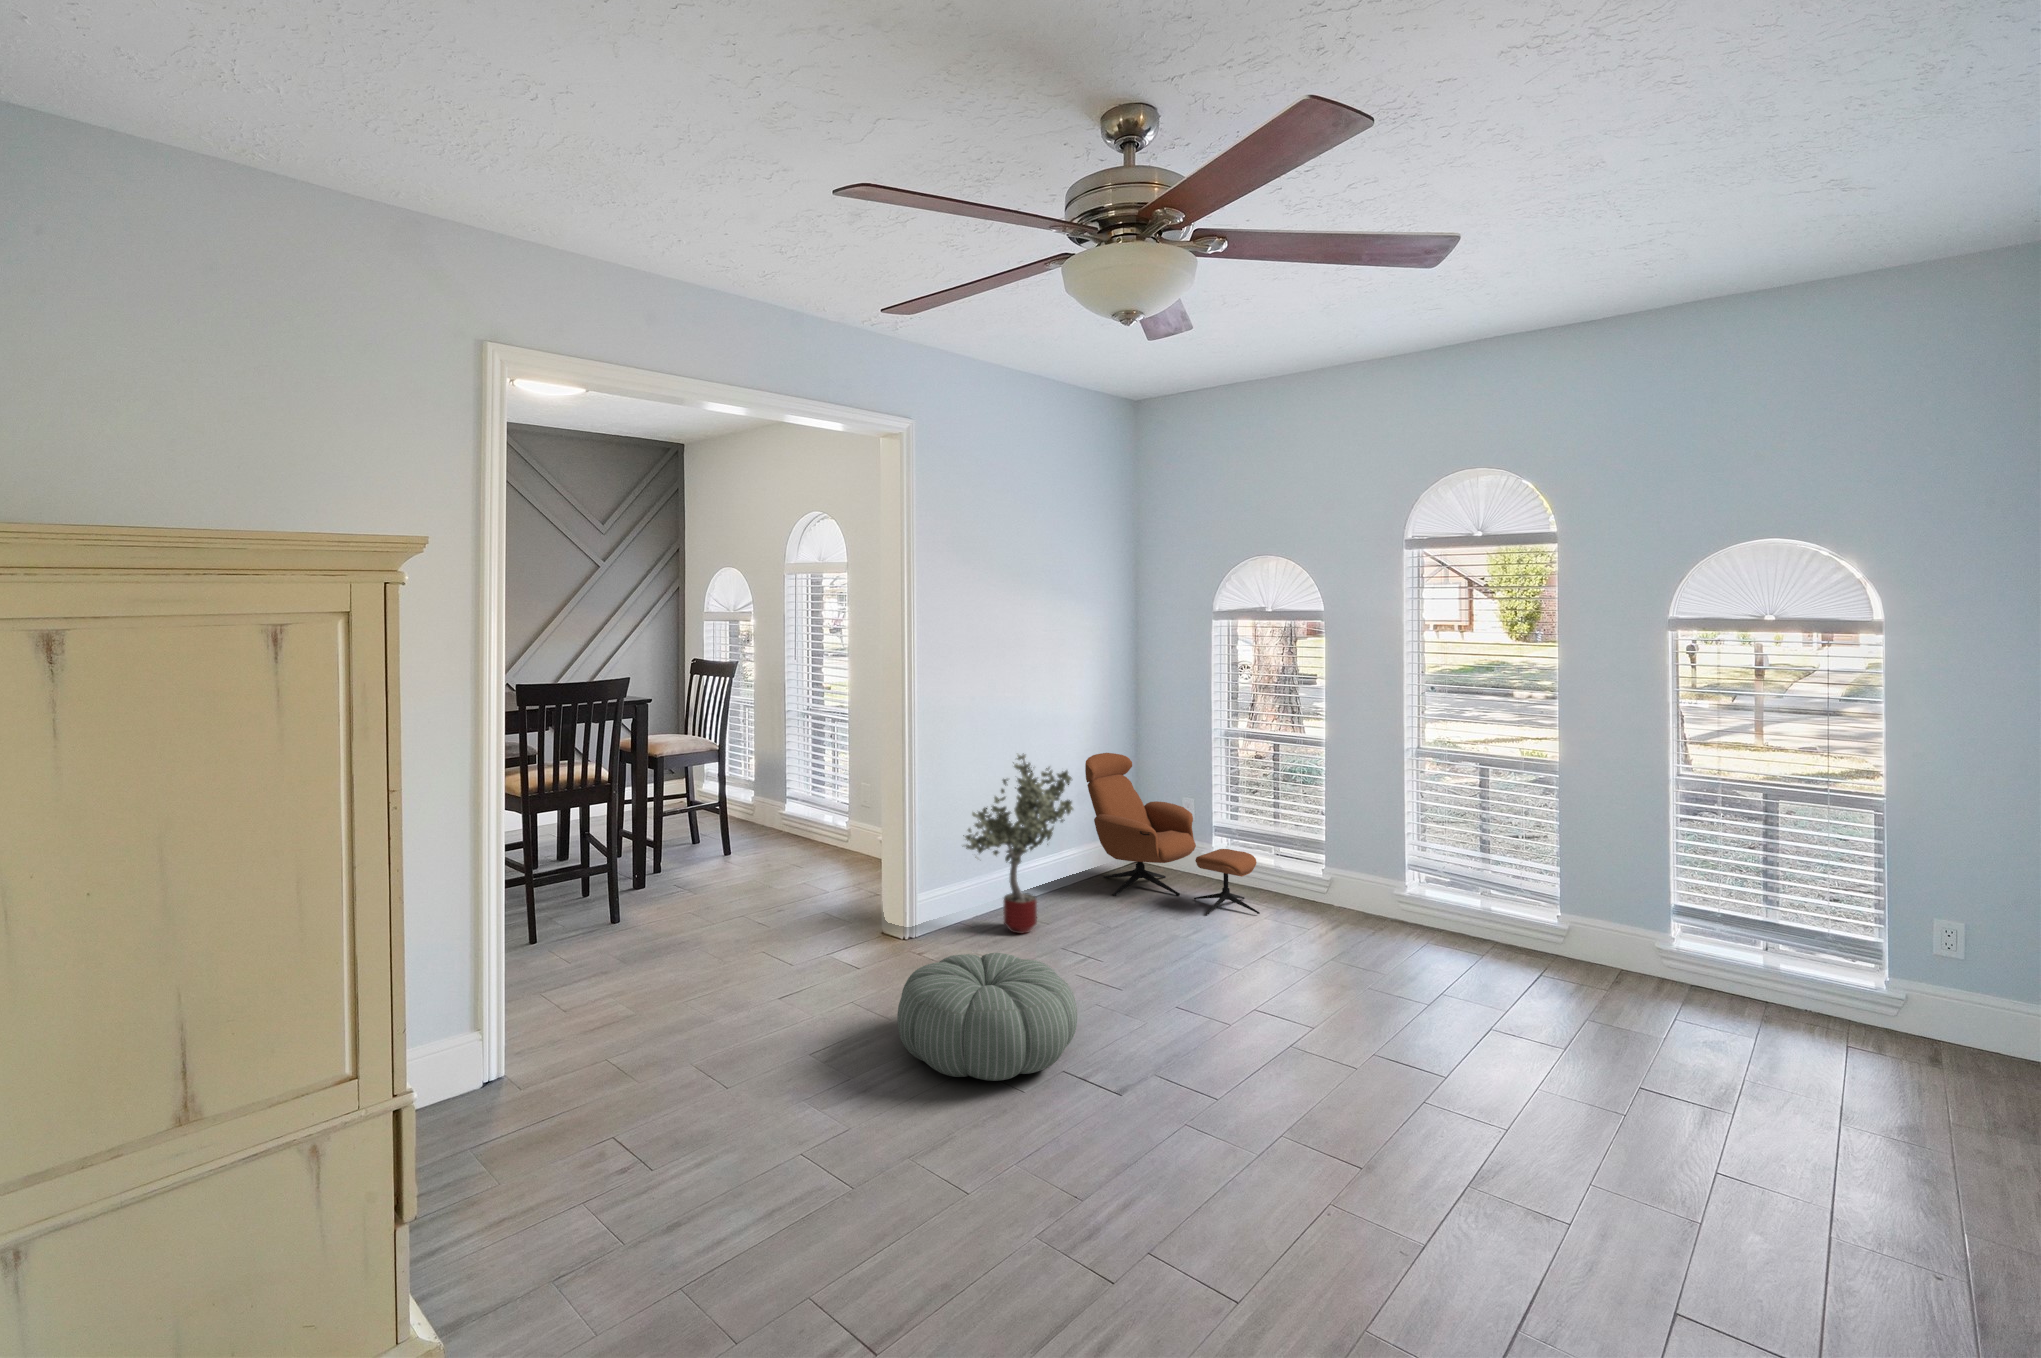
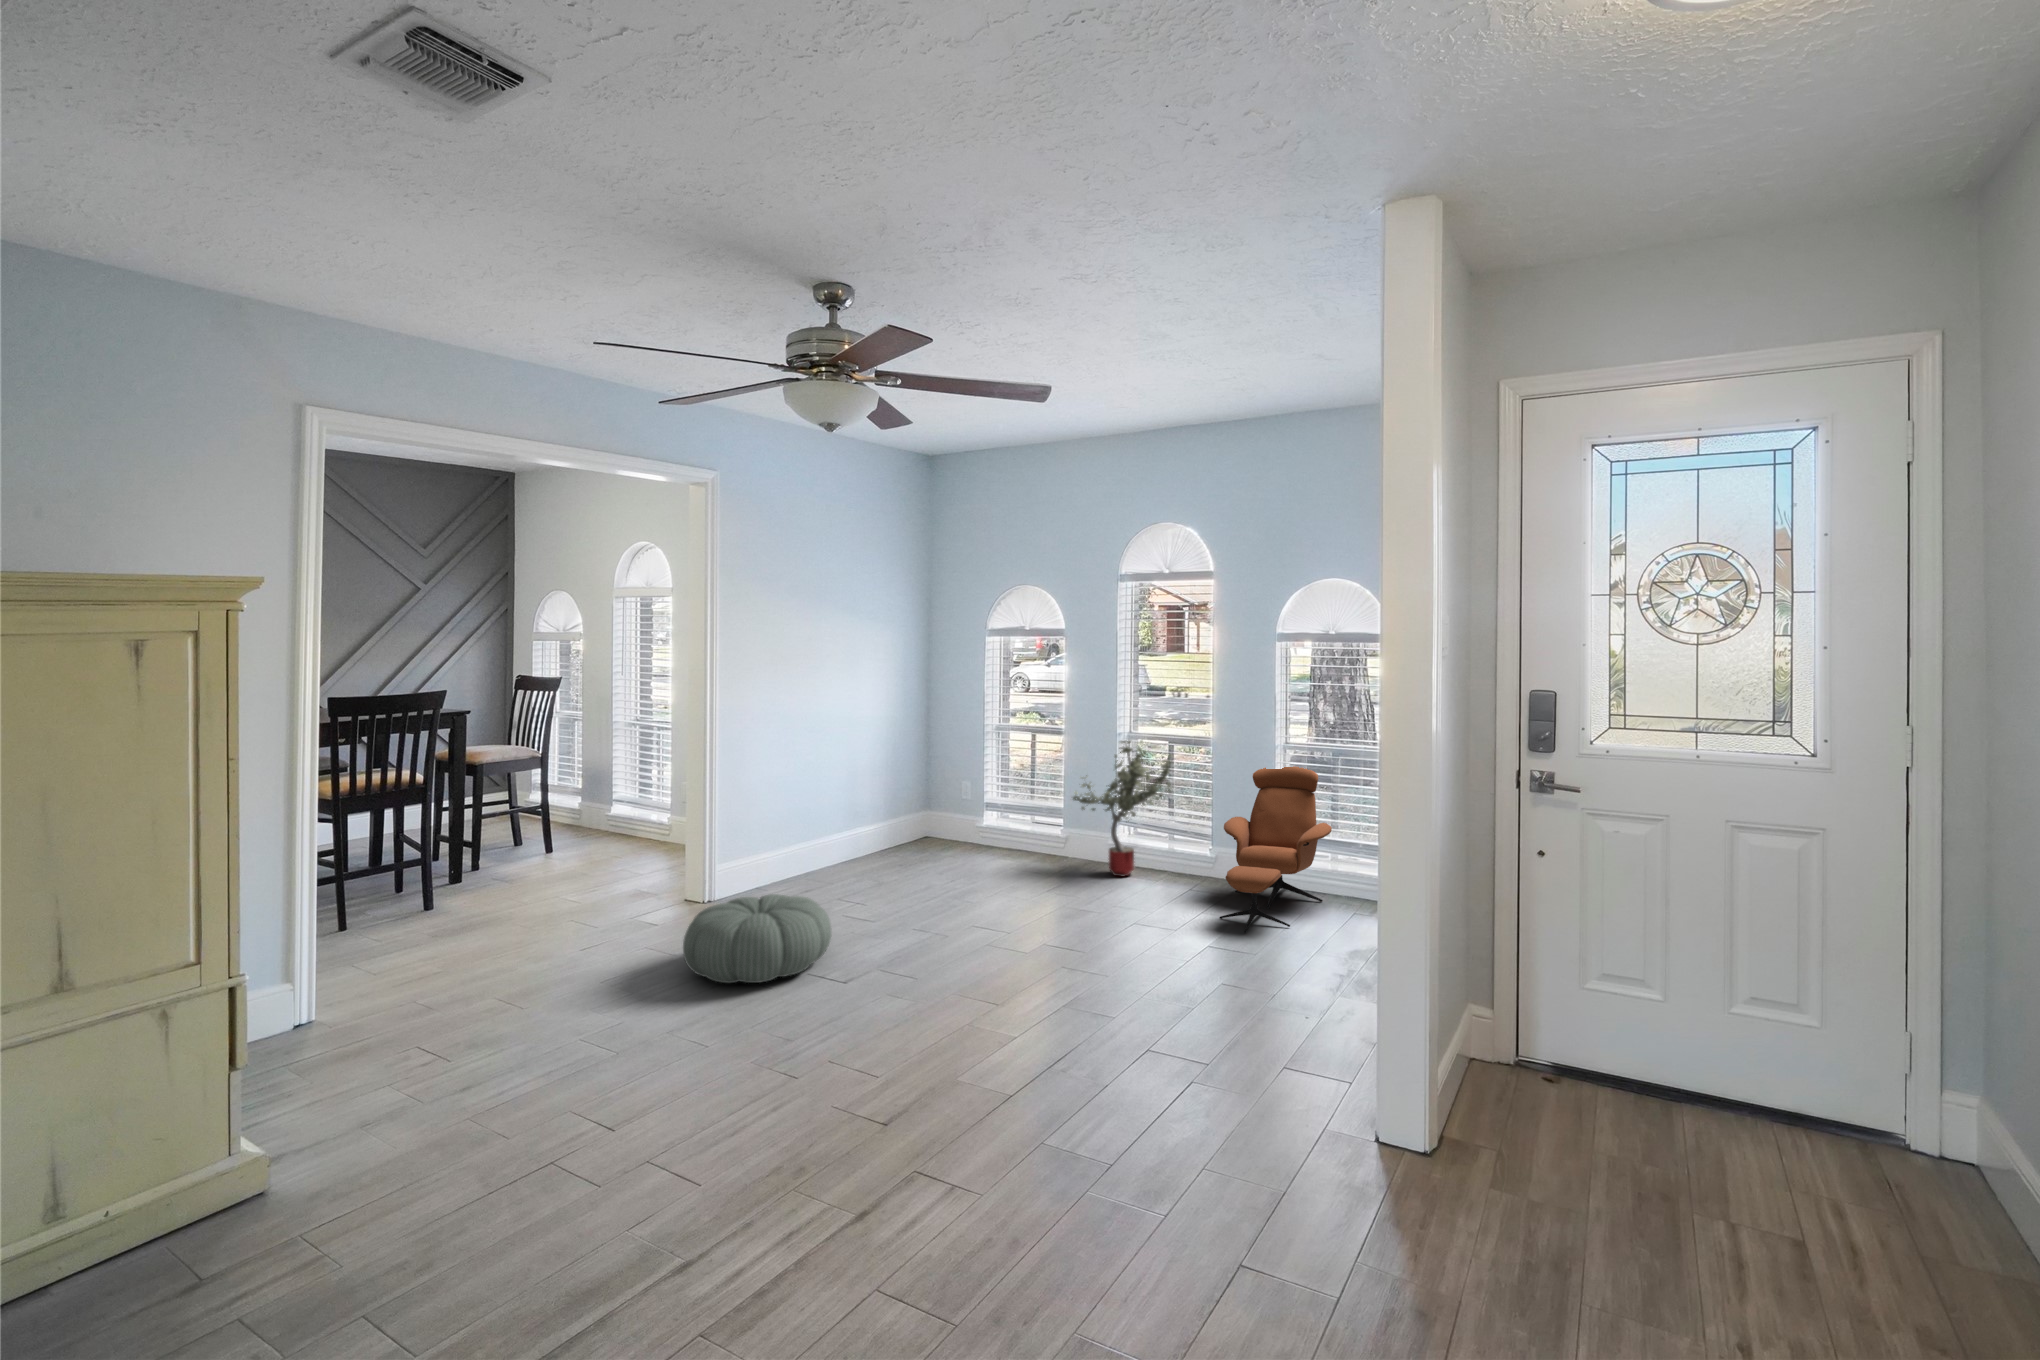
lounge chair: present [1085,753,1260,914] -> present [1219,767,1332,932]
potted tree: present [962,755,1073,933] -> present [1073,740,1172,877]

